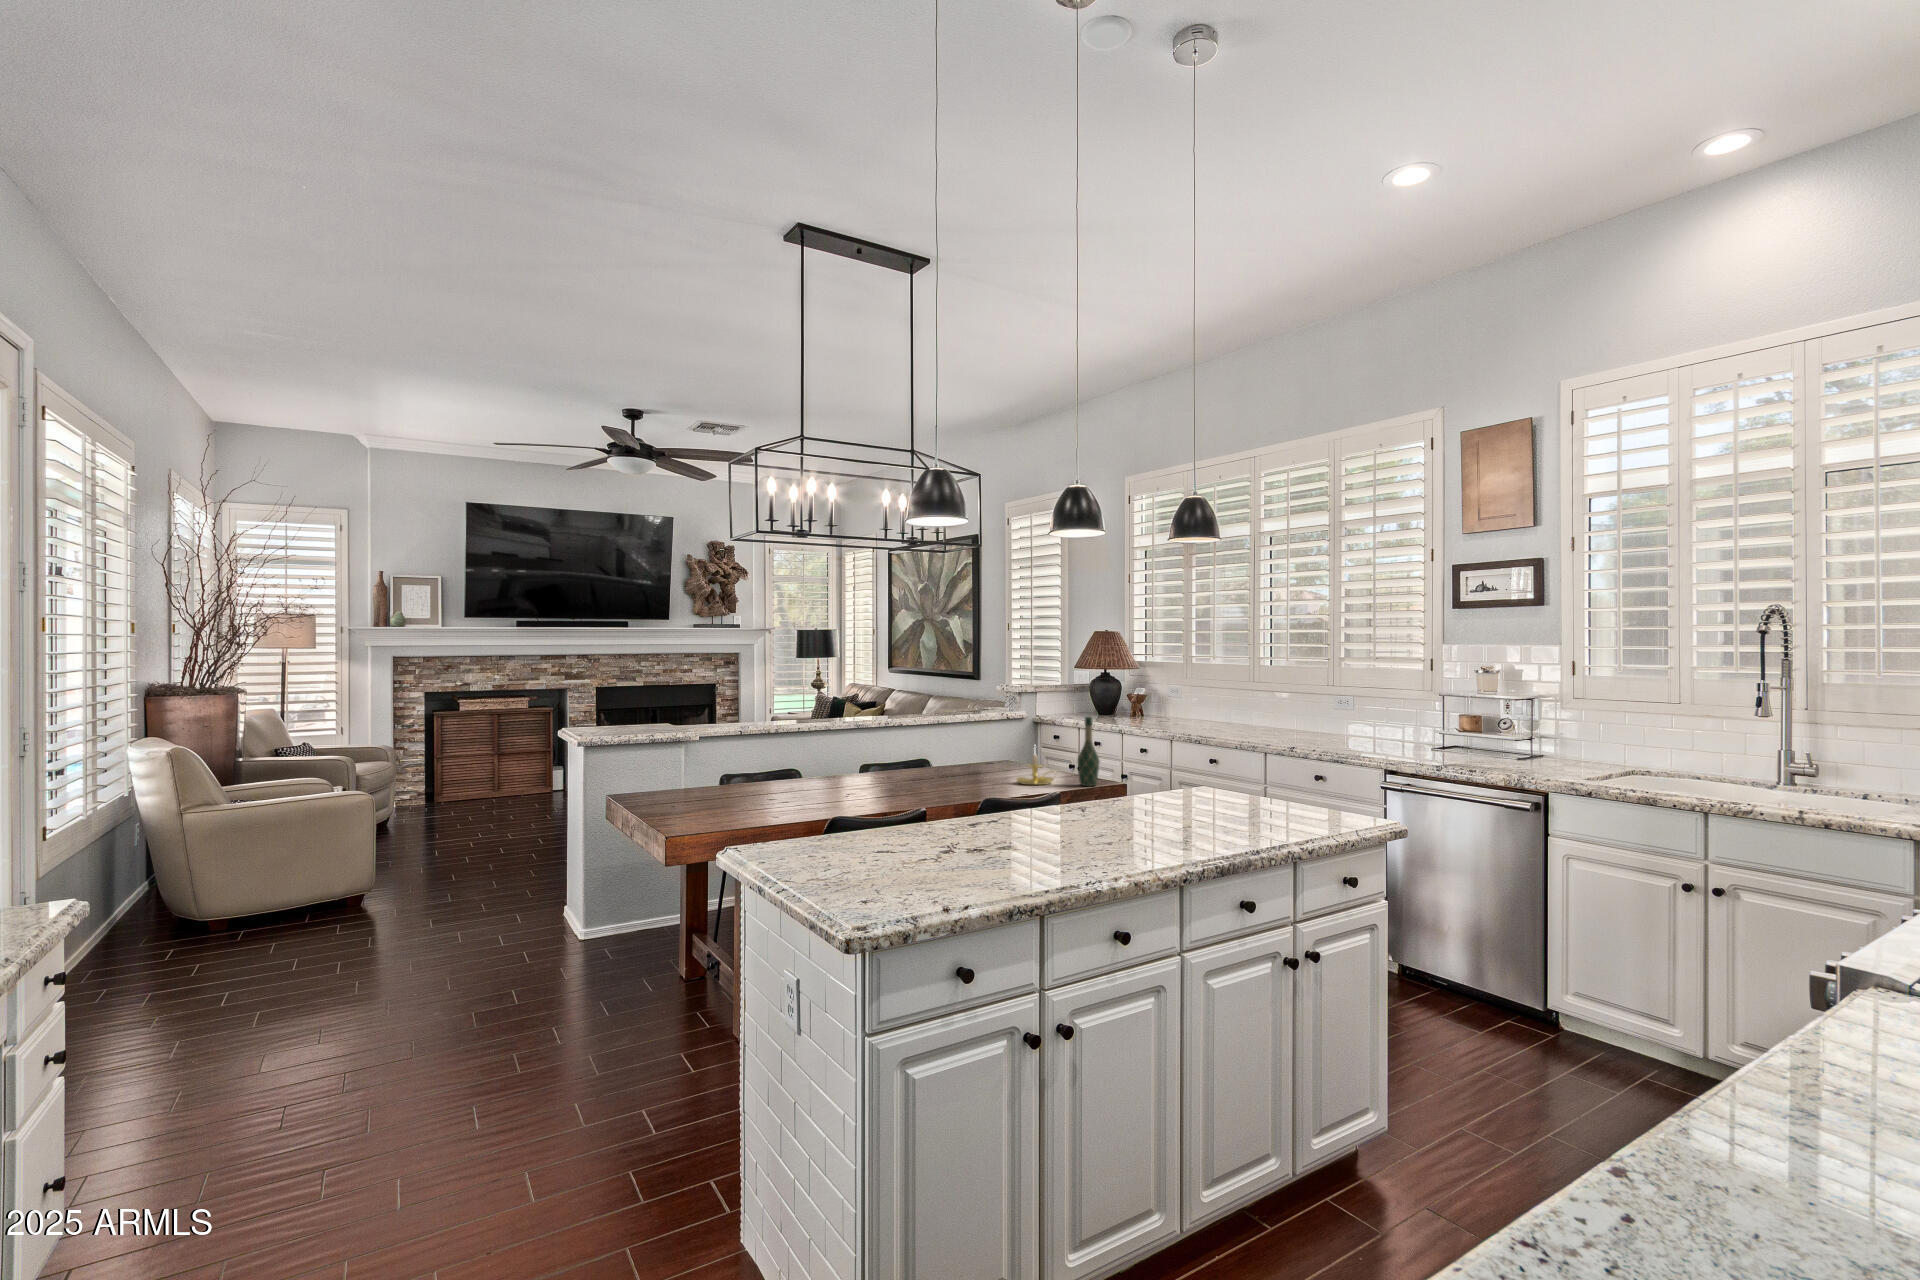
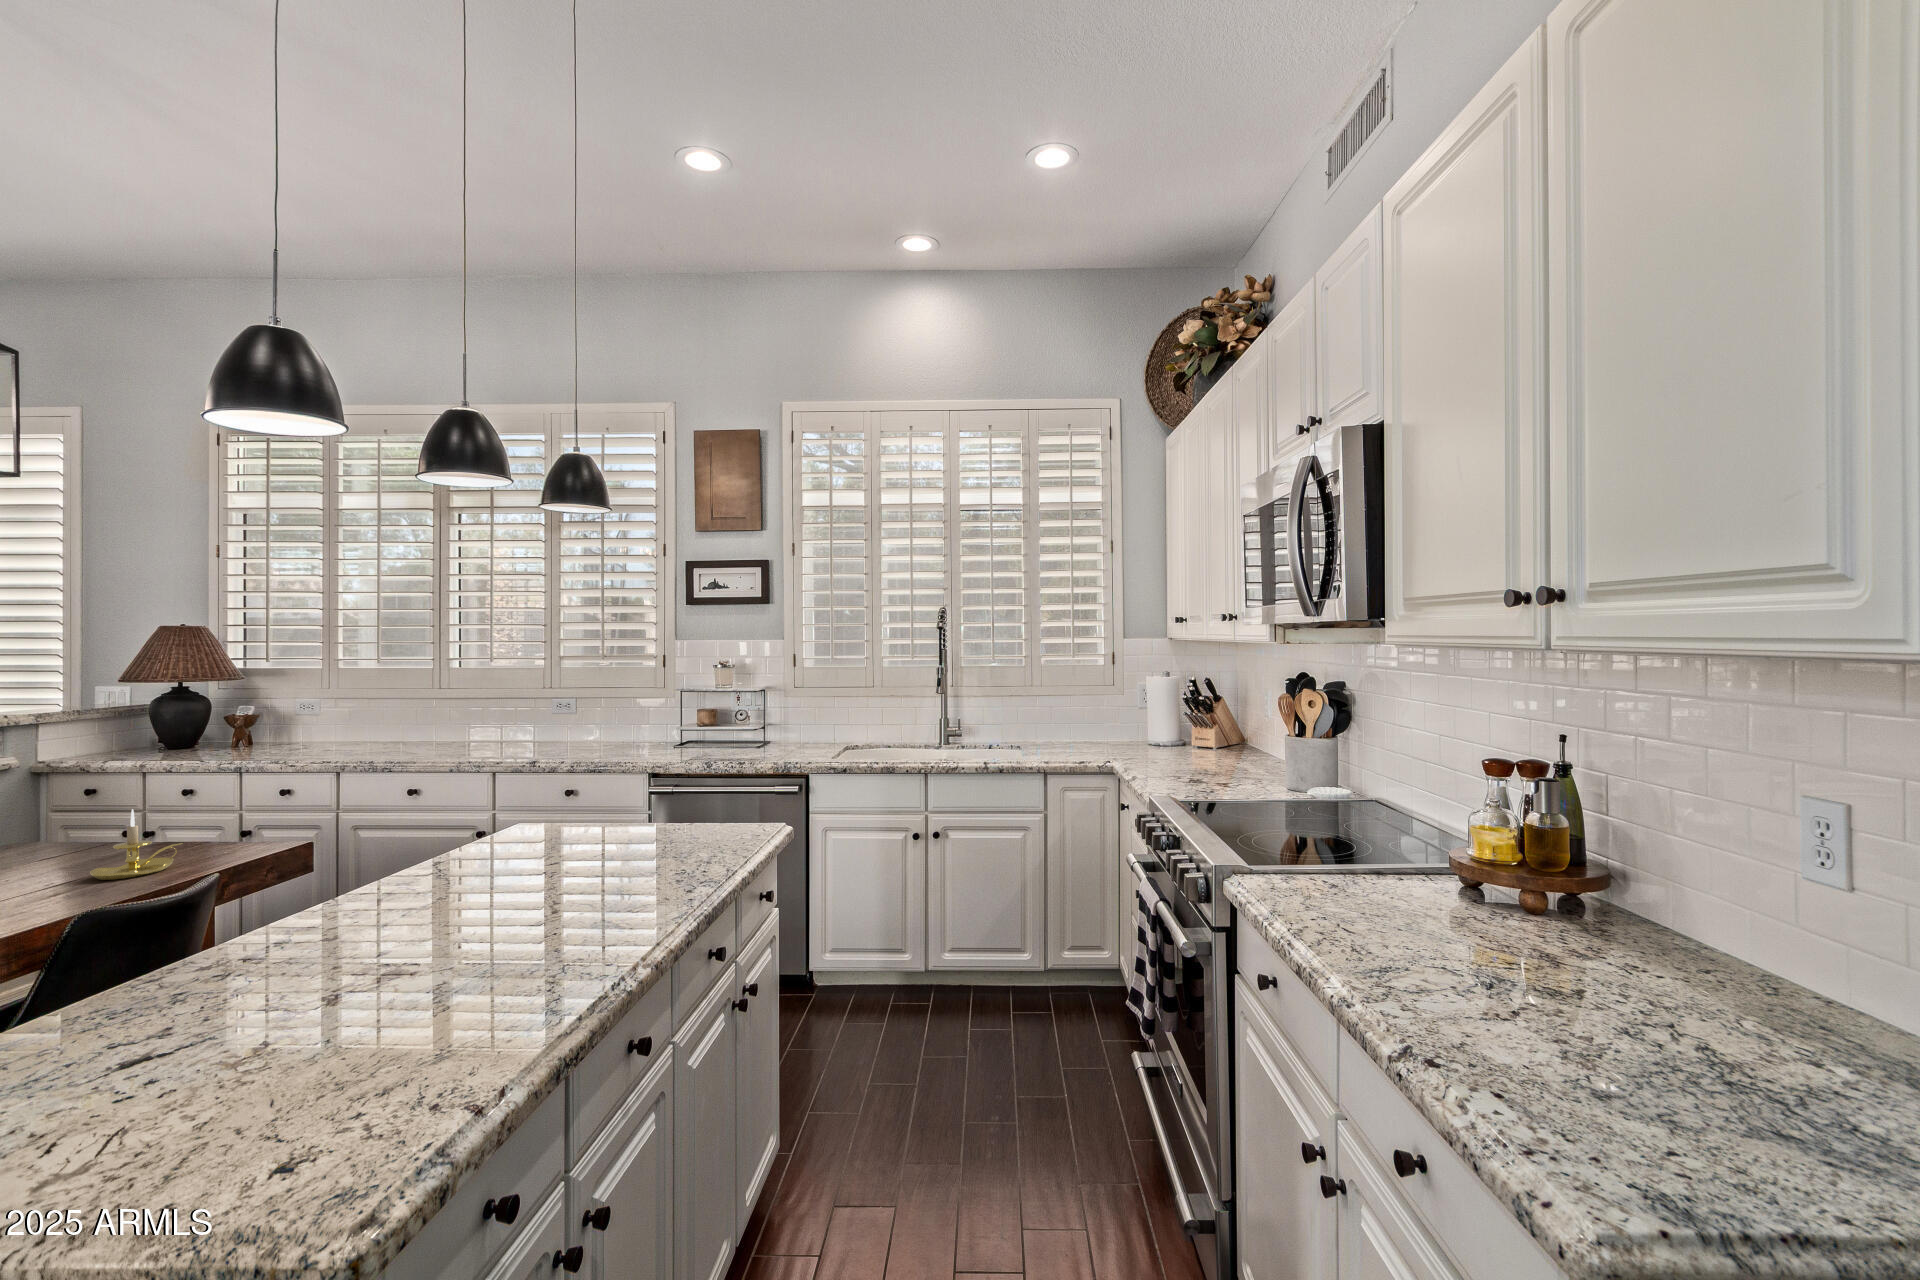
wine bottle: present [1077,717,1100,786] -> none [227,754,270,860]

